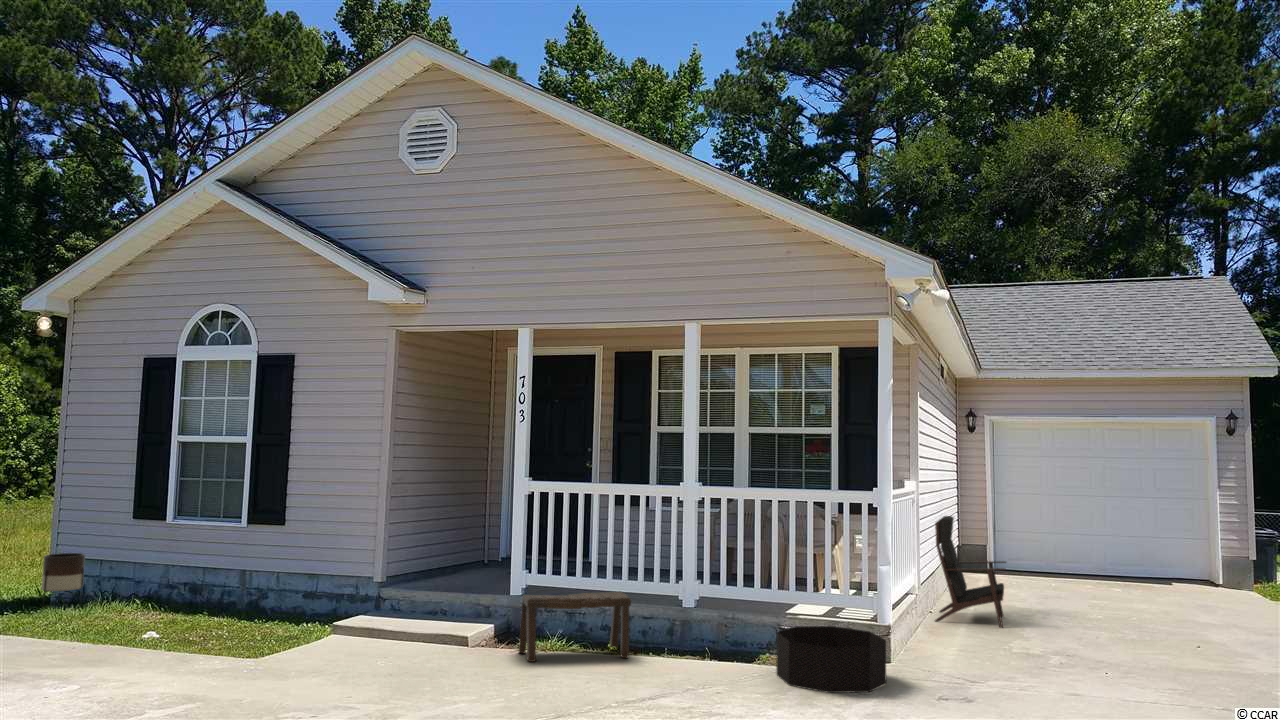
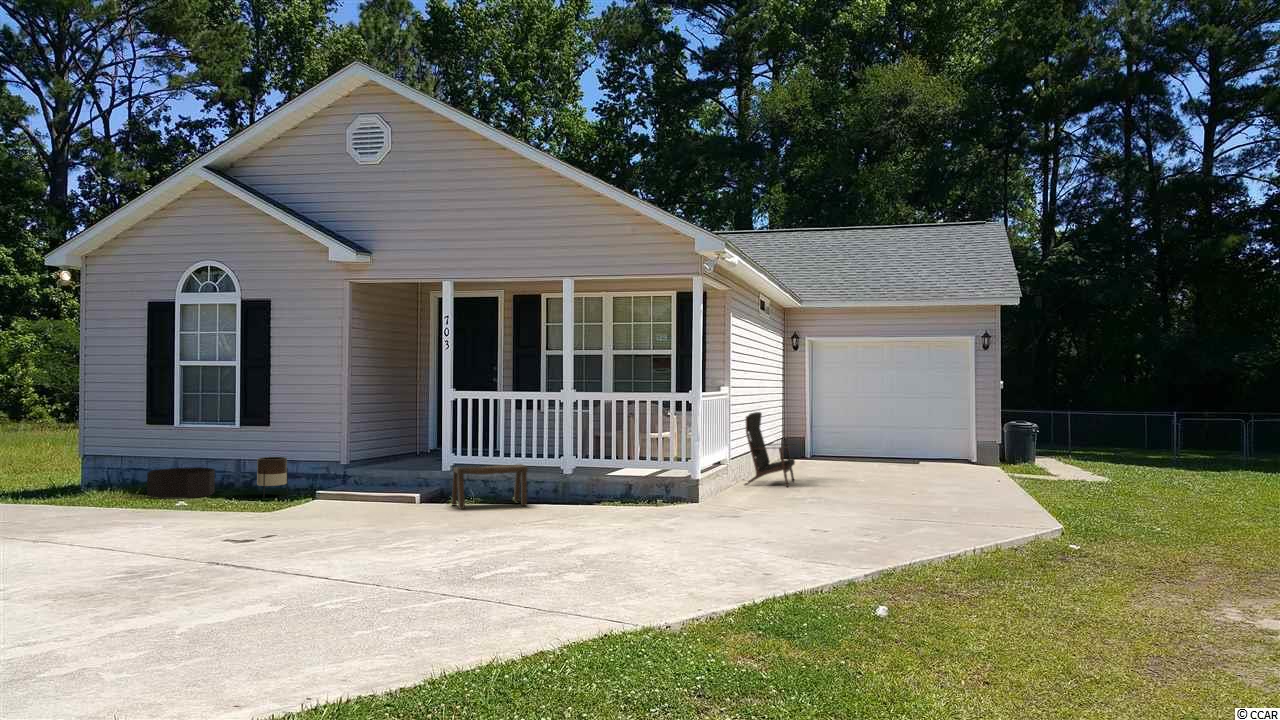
planter: present [41,553,85,605] -> present [257,457,288,497]
basket: present [776,626,886,693] -> present [147,467,215,499]

